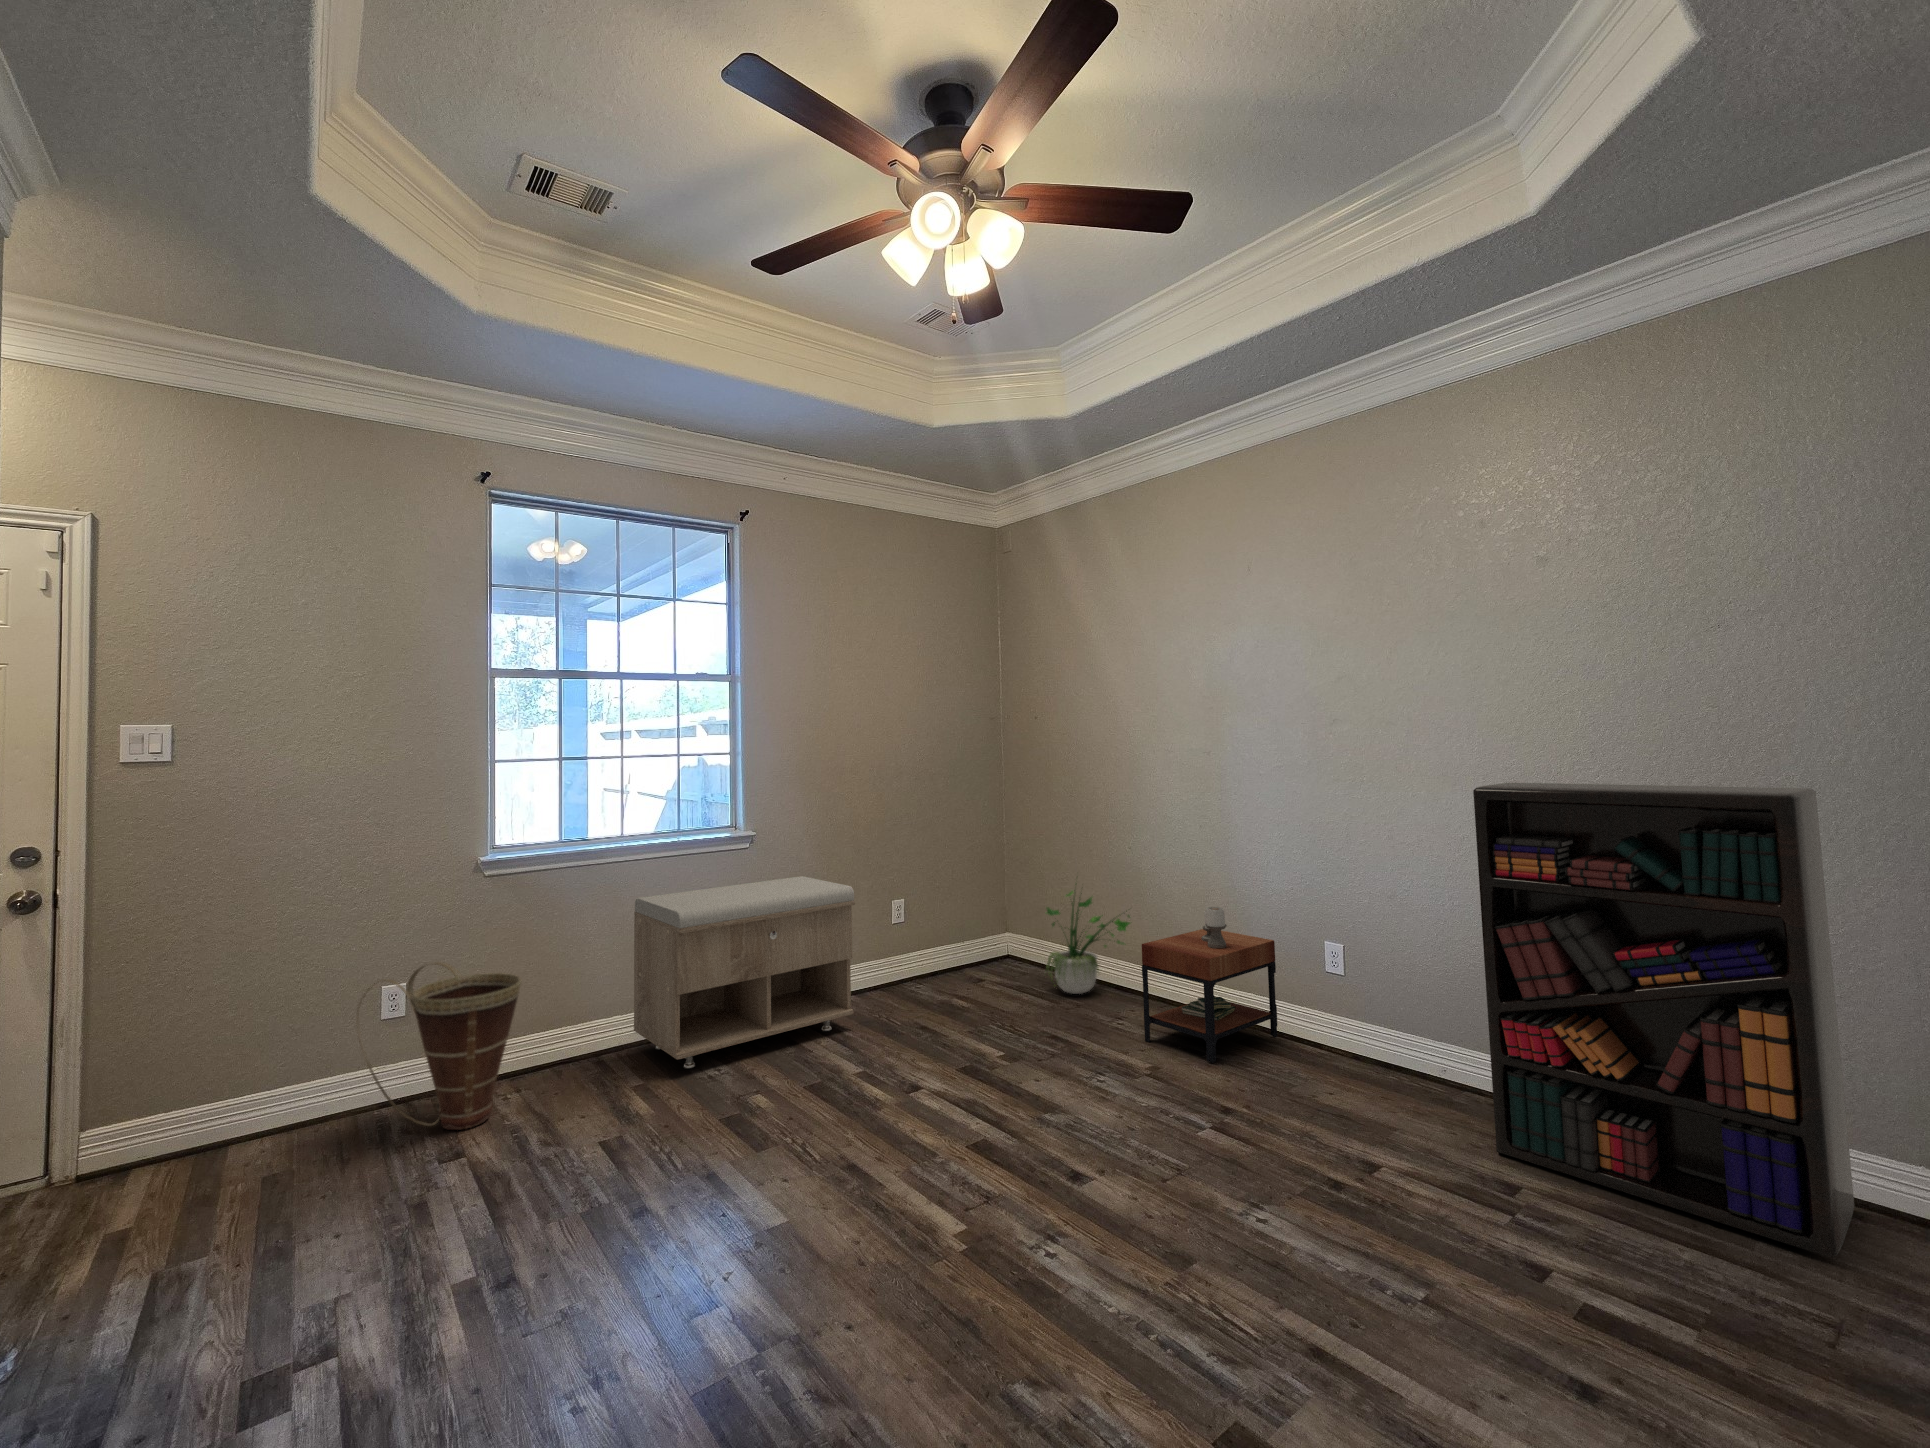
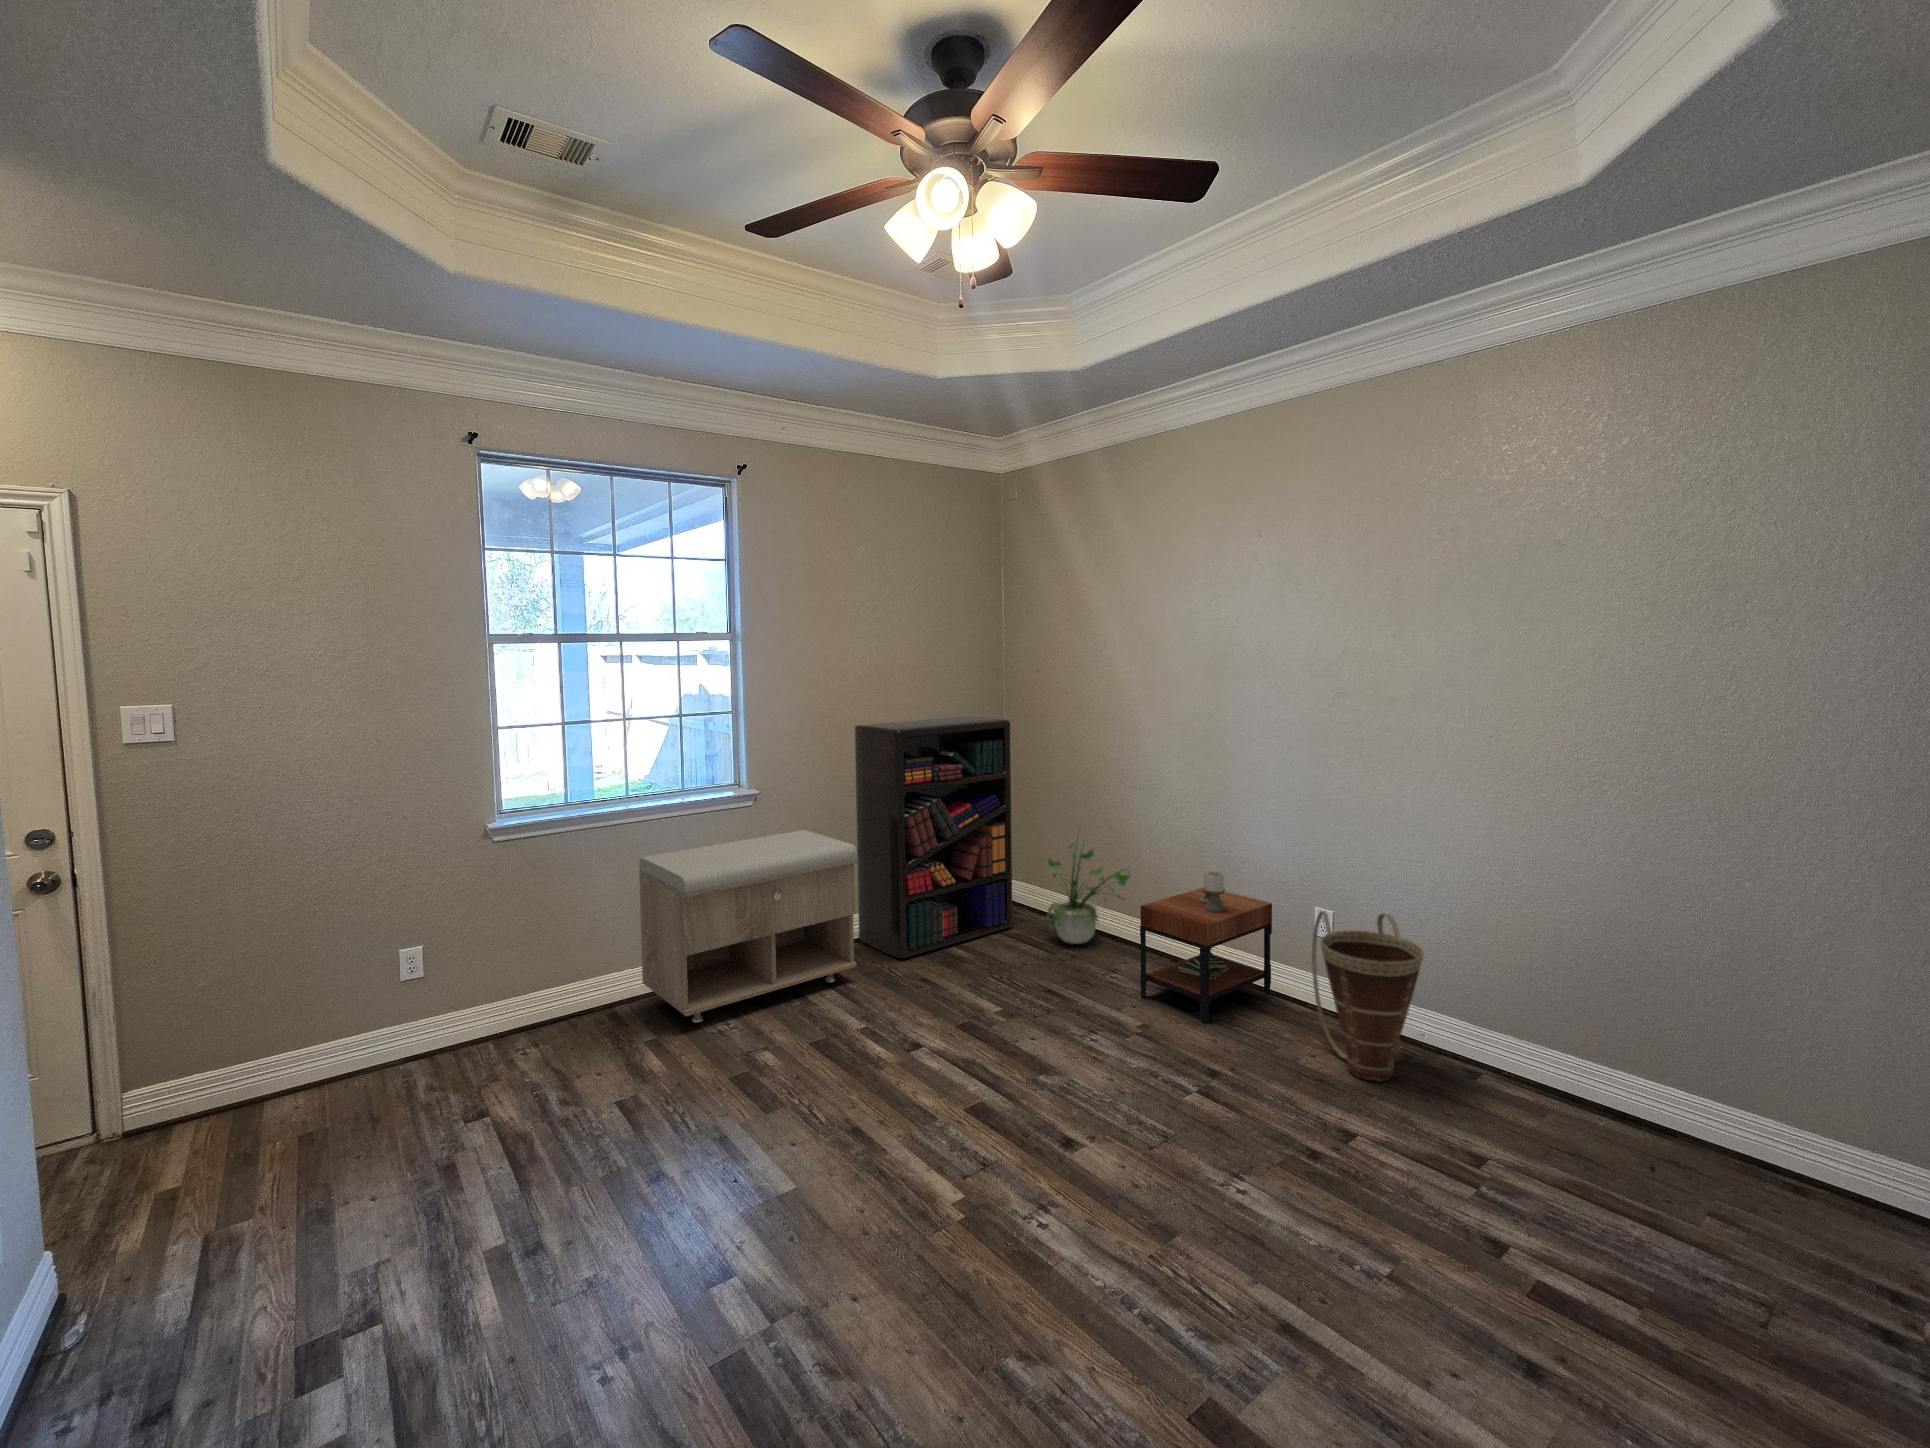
bookshelf: present [1473,783,1854,1257] -> present [855,716,1012,959]
basket: present [357,962,521,1130] -> present [1312,911,1424,1081]

